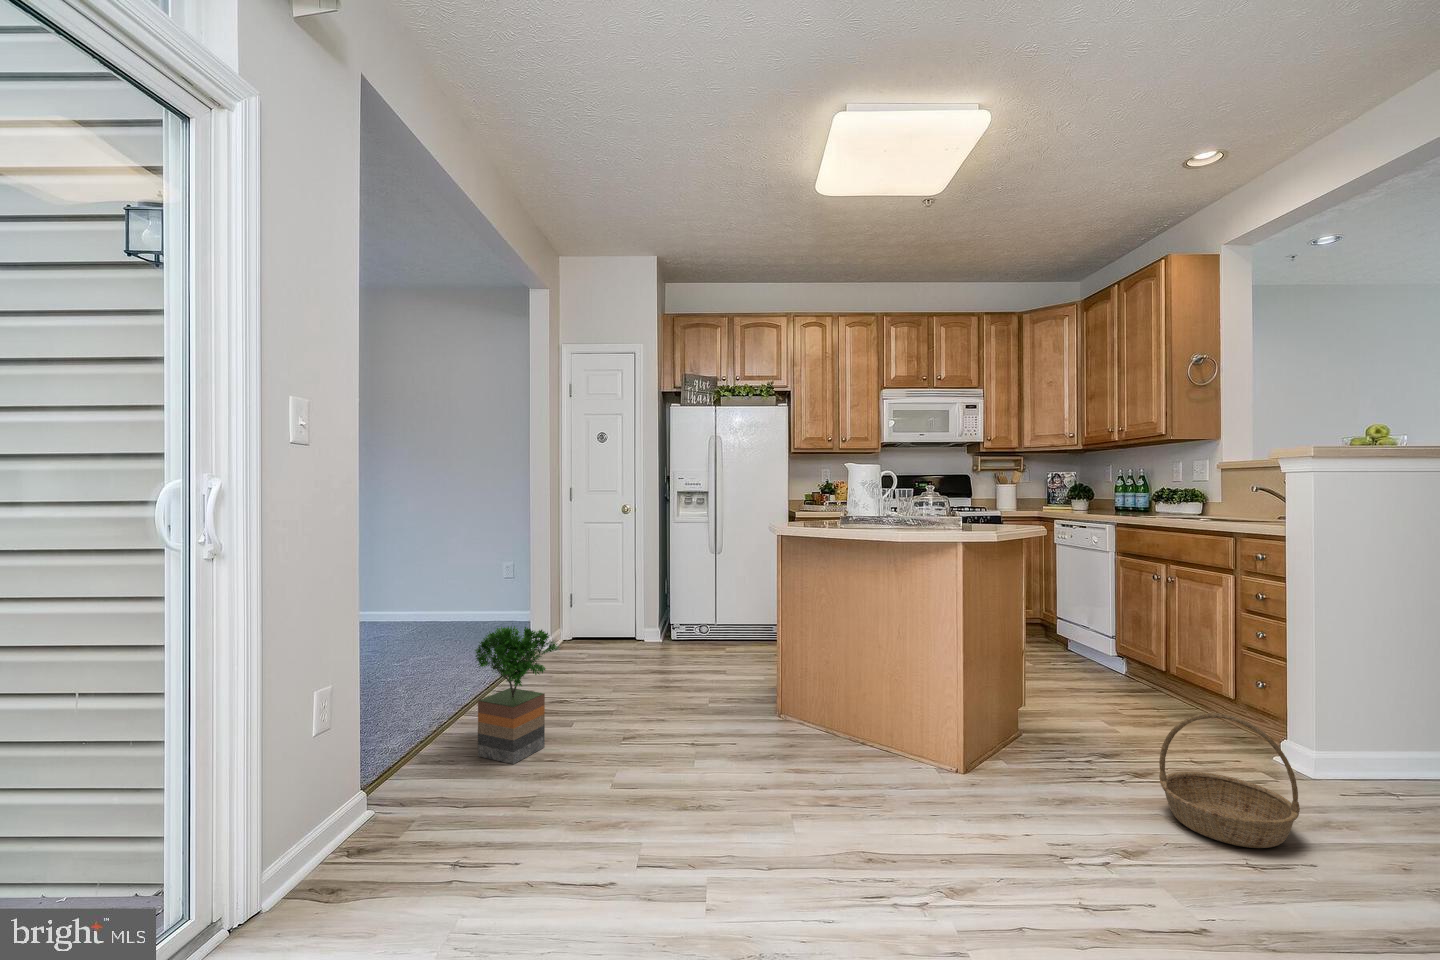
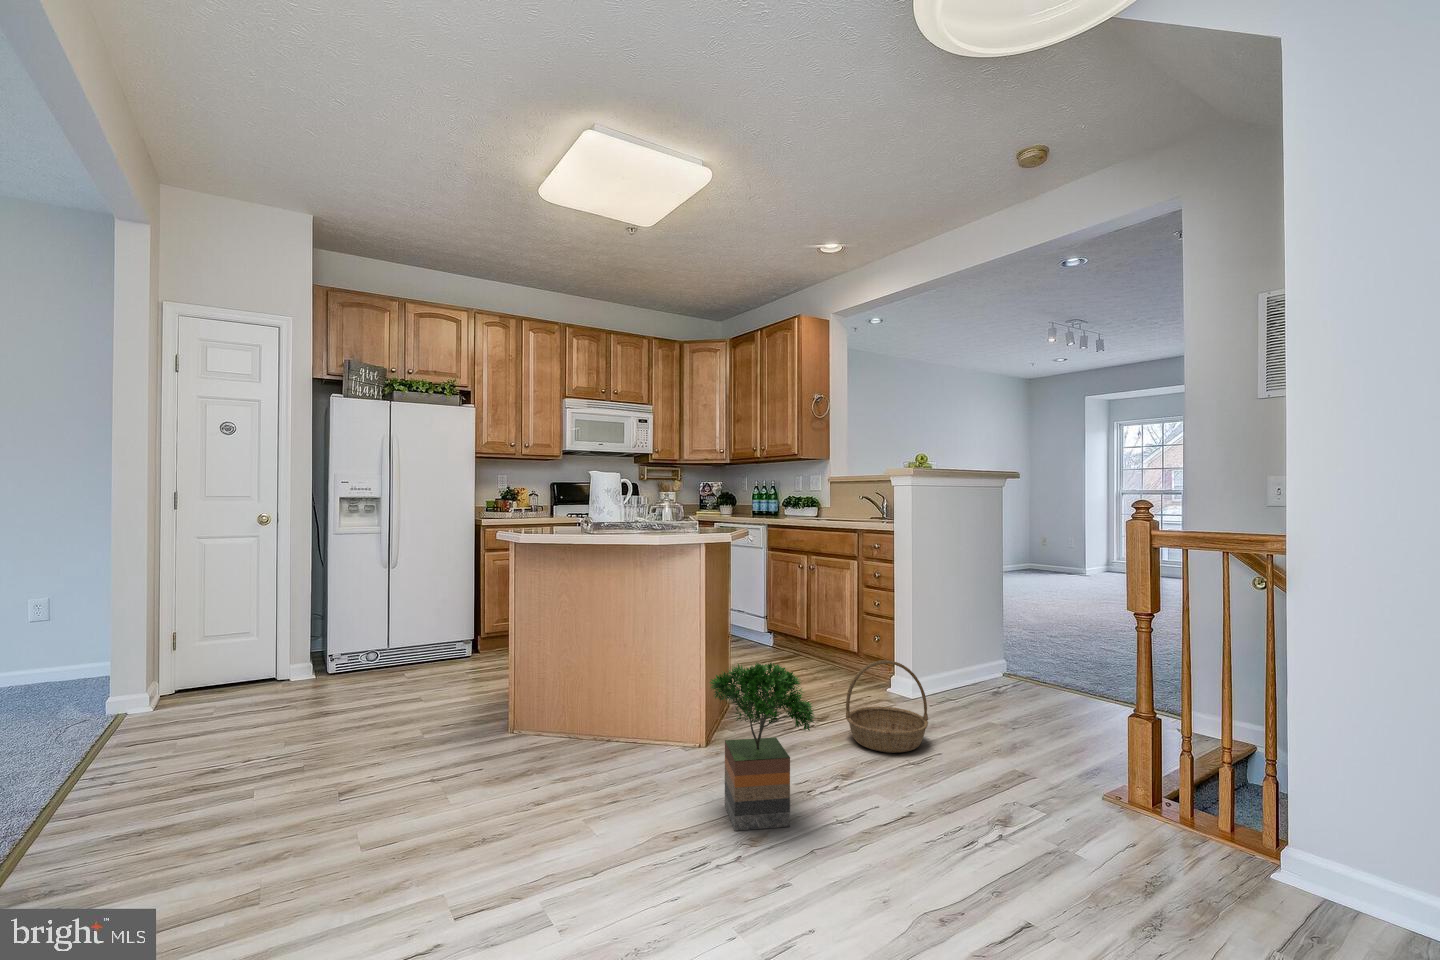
potted tree: present [475,626,558,764] -> present [710,663,814,831]

